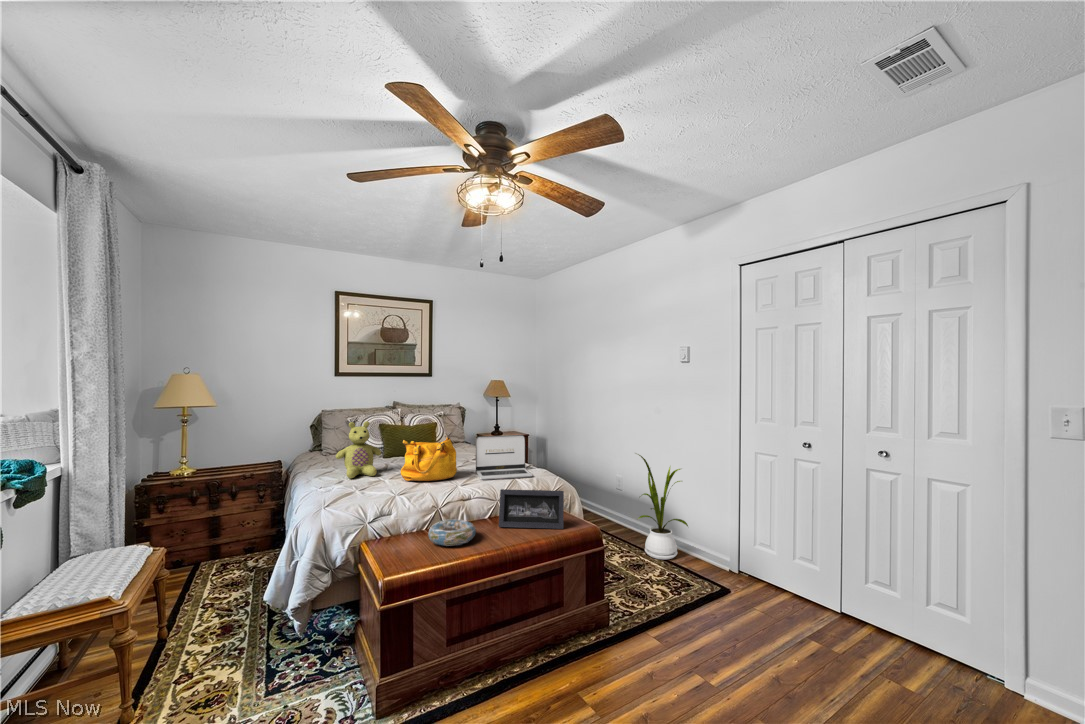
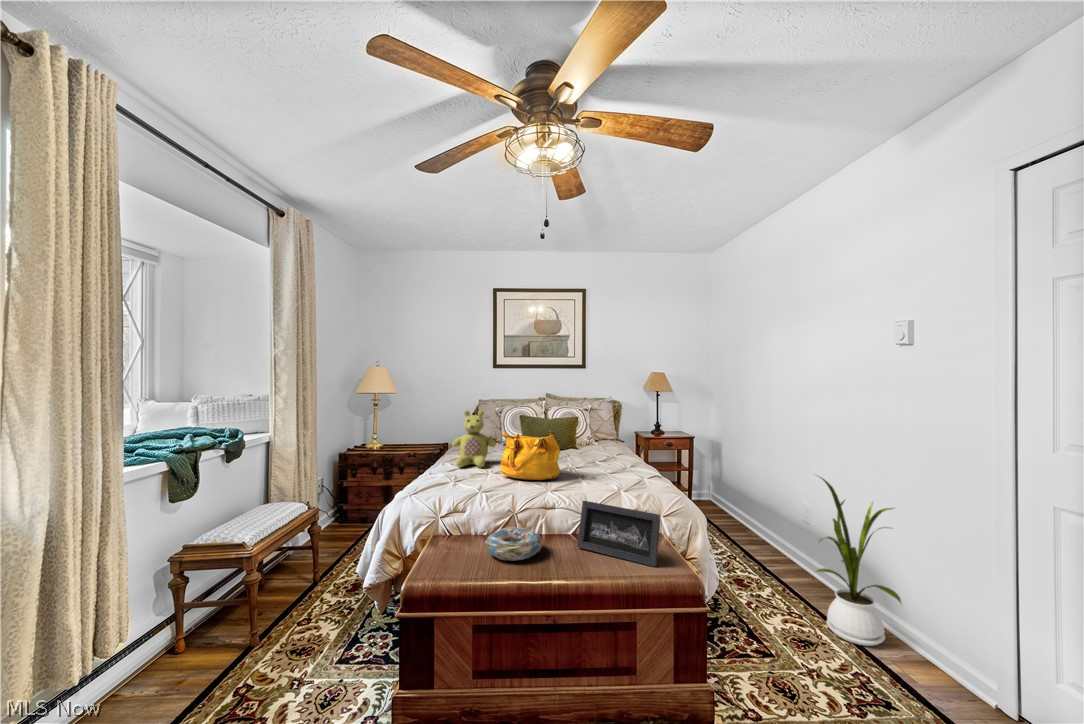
laptop: present [476,435,532,480] -> none [581,435,647,490]

